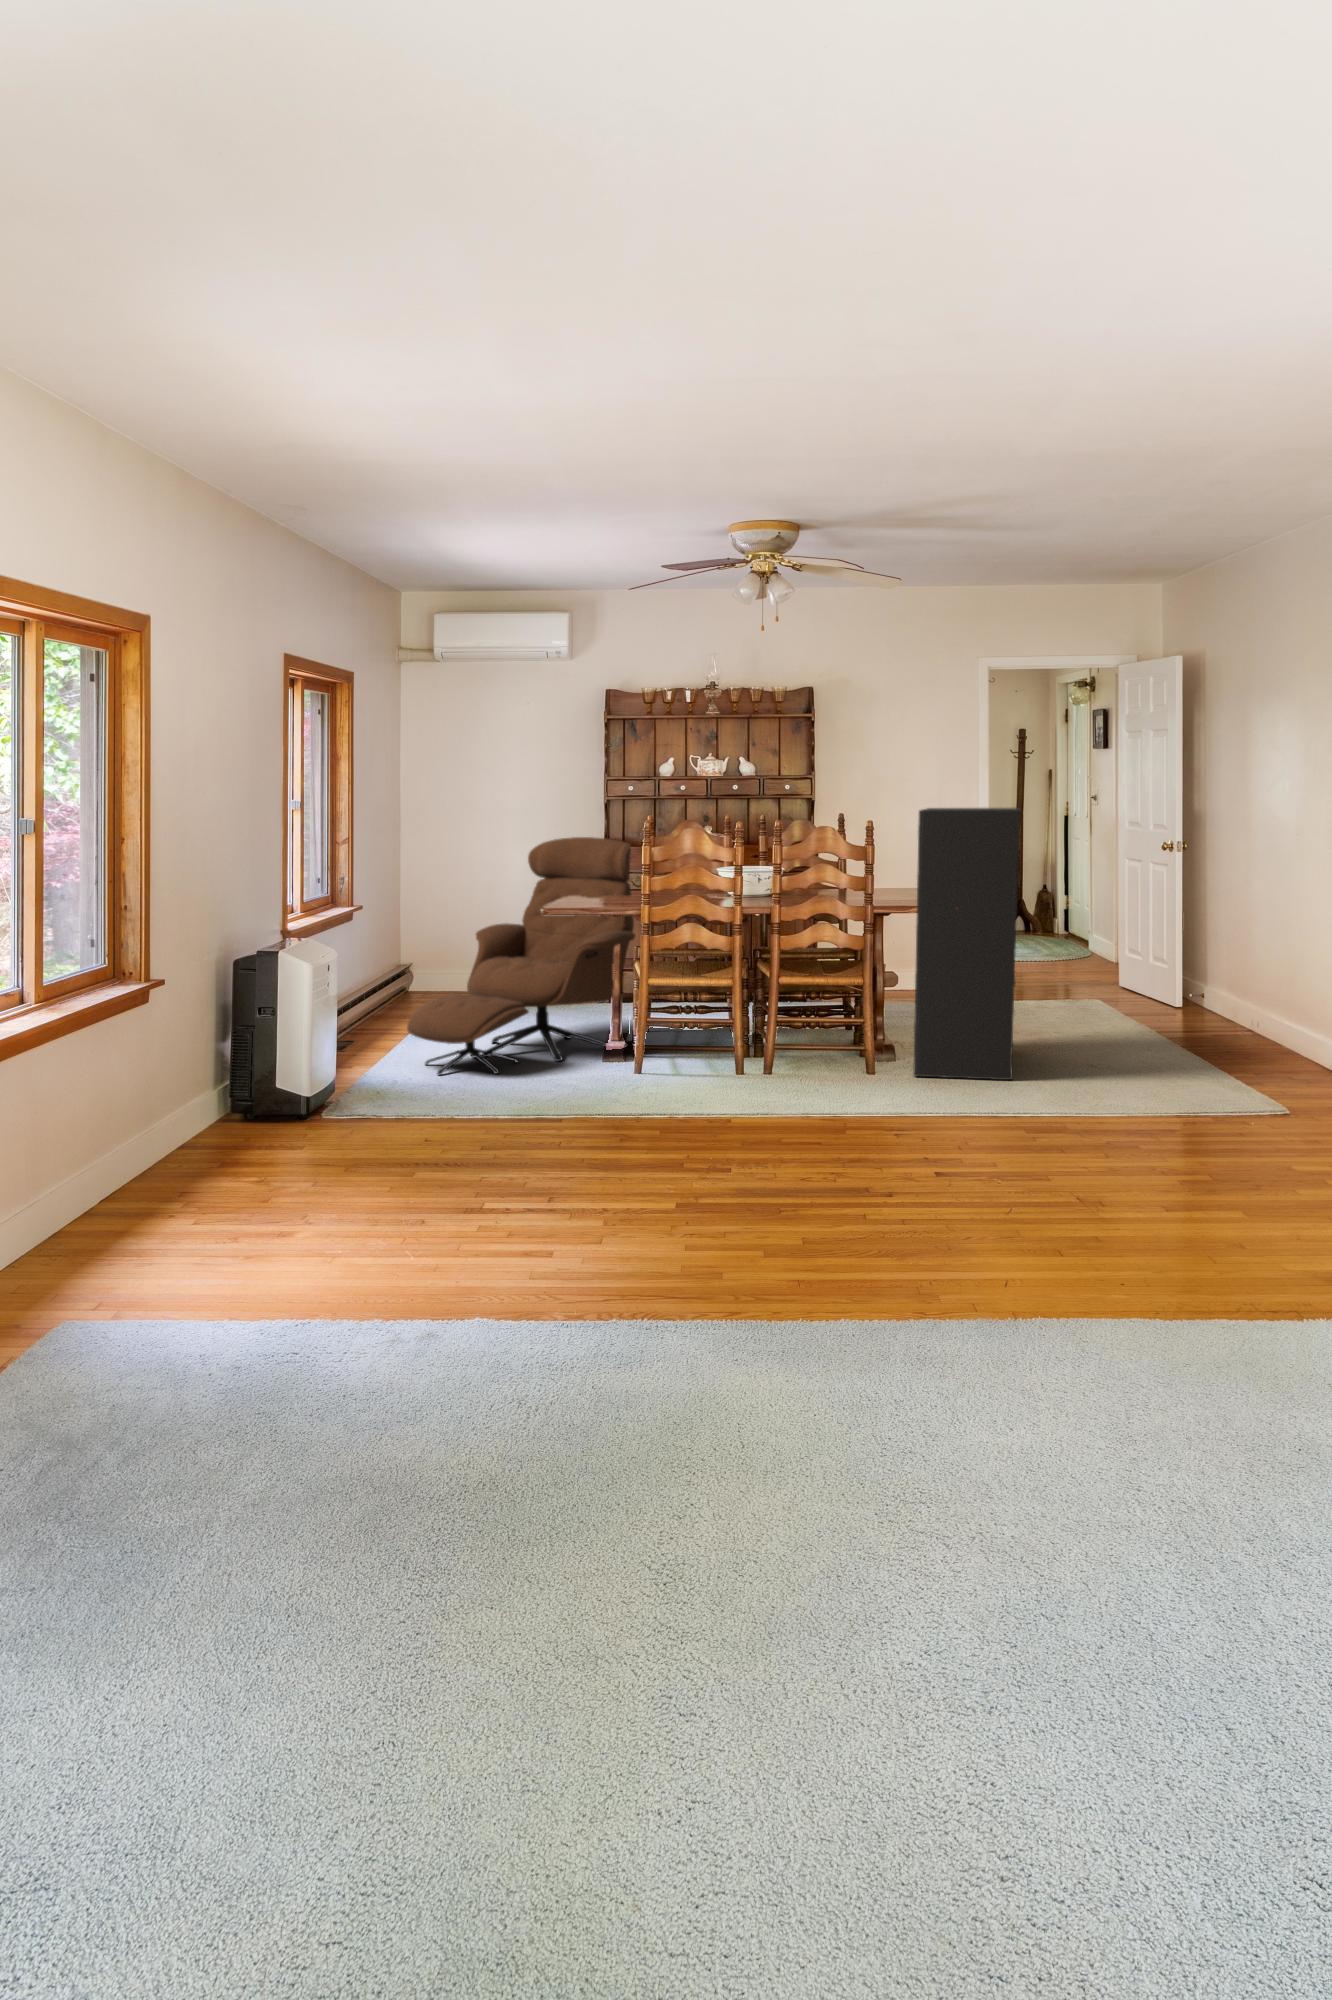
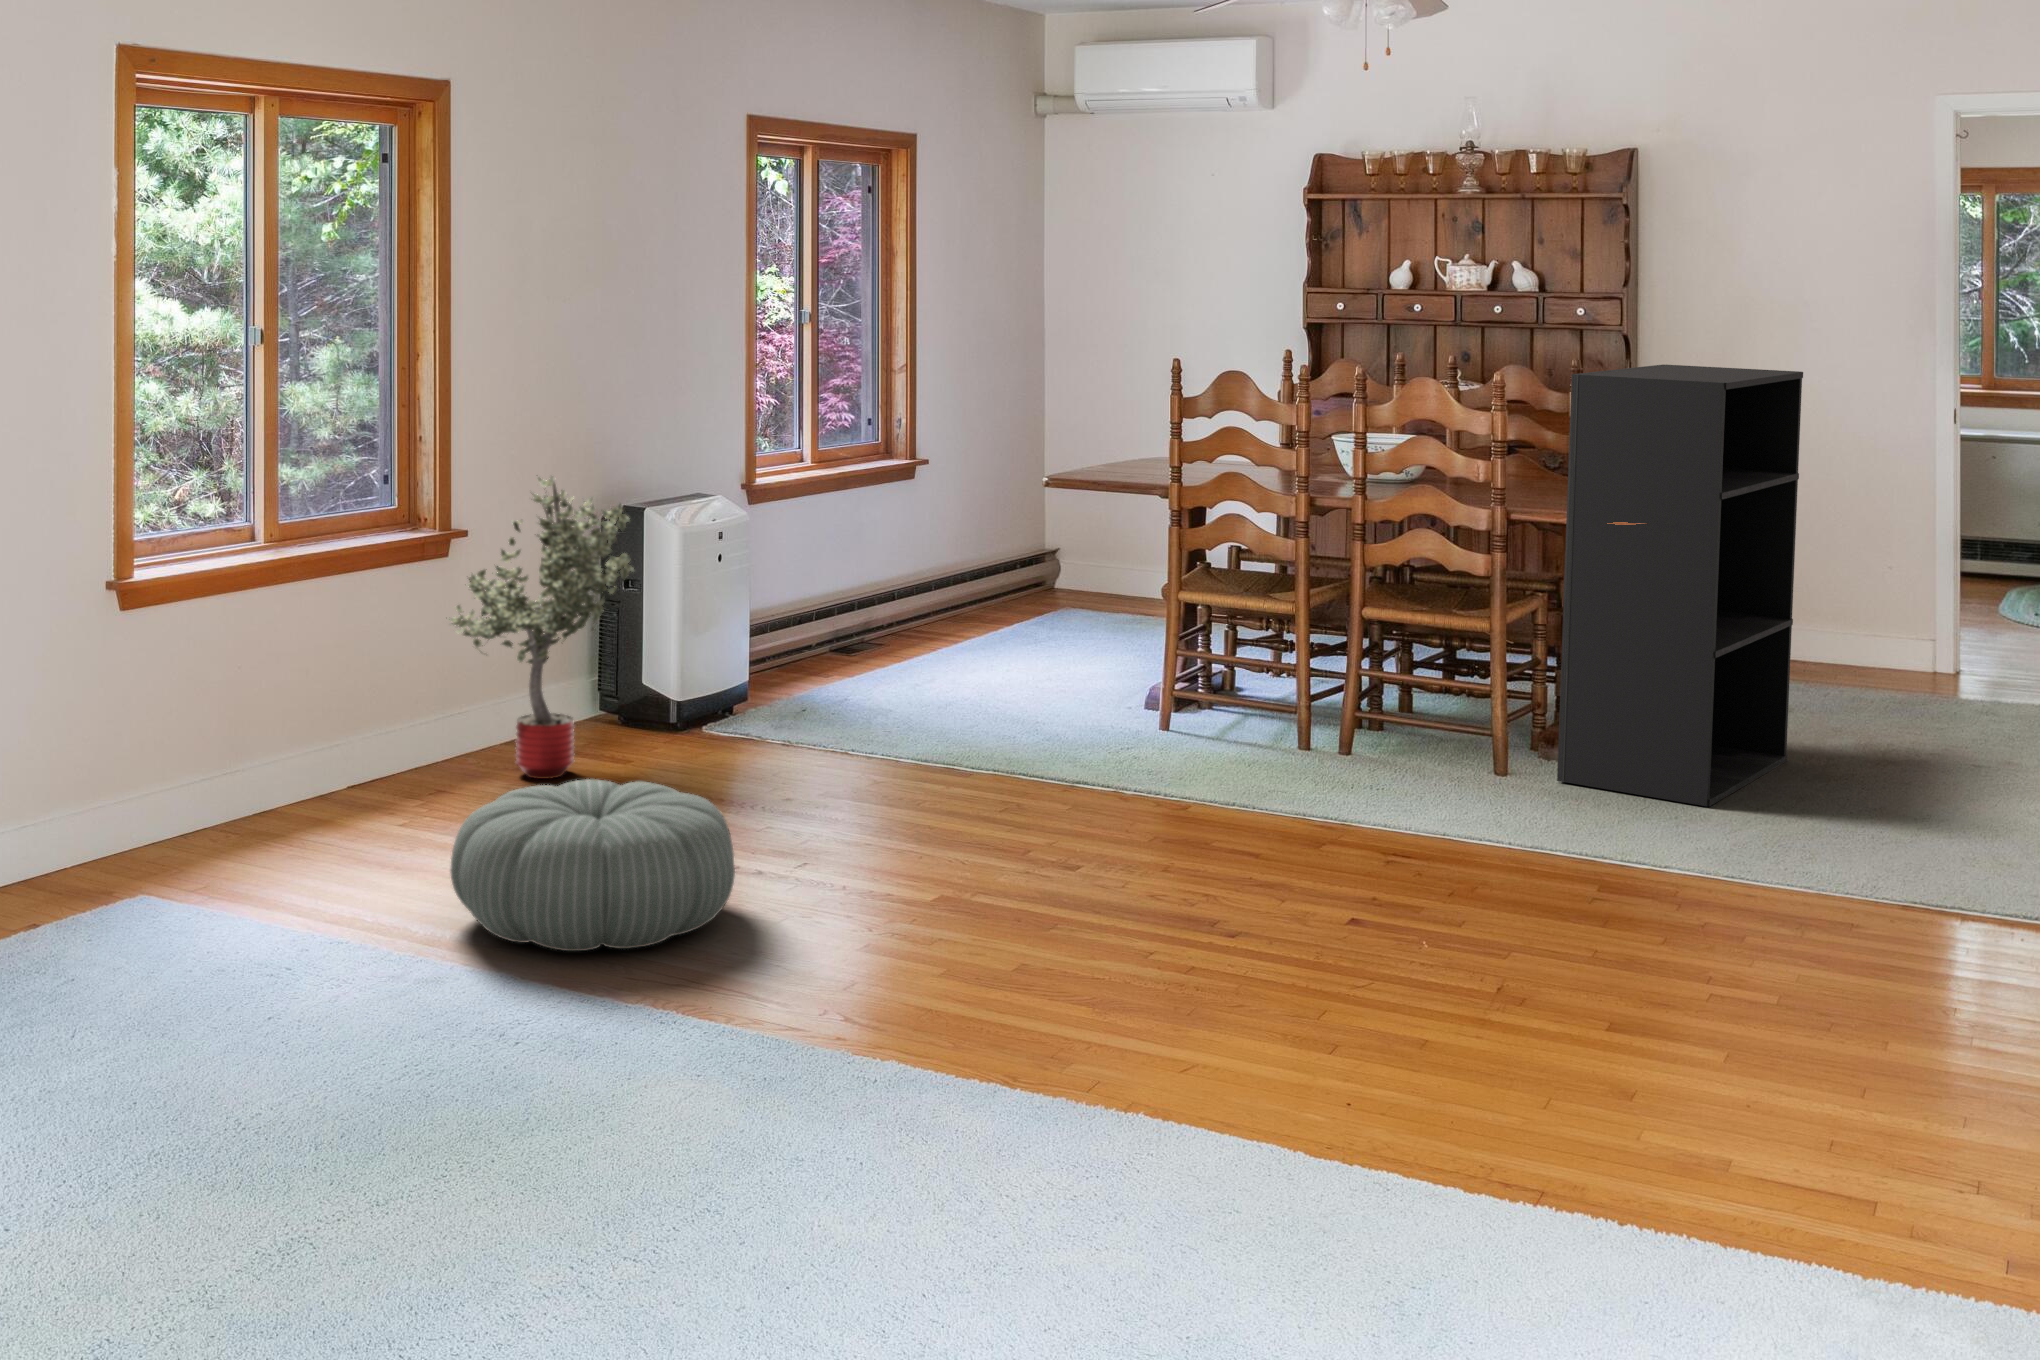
lounge chair: present [407,837,635,1075] -> none [879,379,1227,705]
potted tree: none [155,917,291,1161] -> present [449,477,634,779]
pouf: none [314,1141,545,1279] -> present [450,779,735,951]

